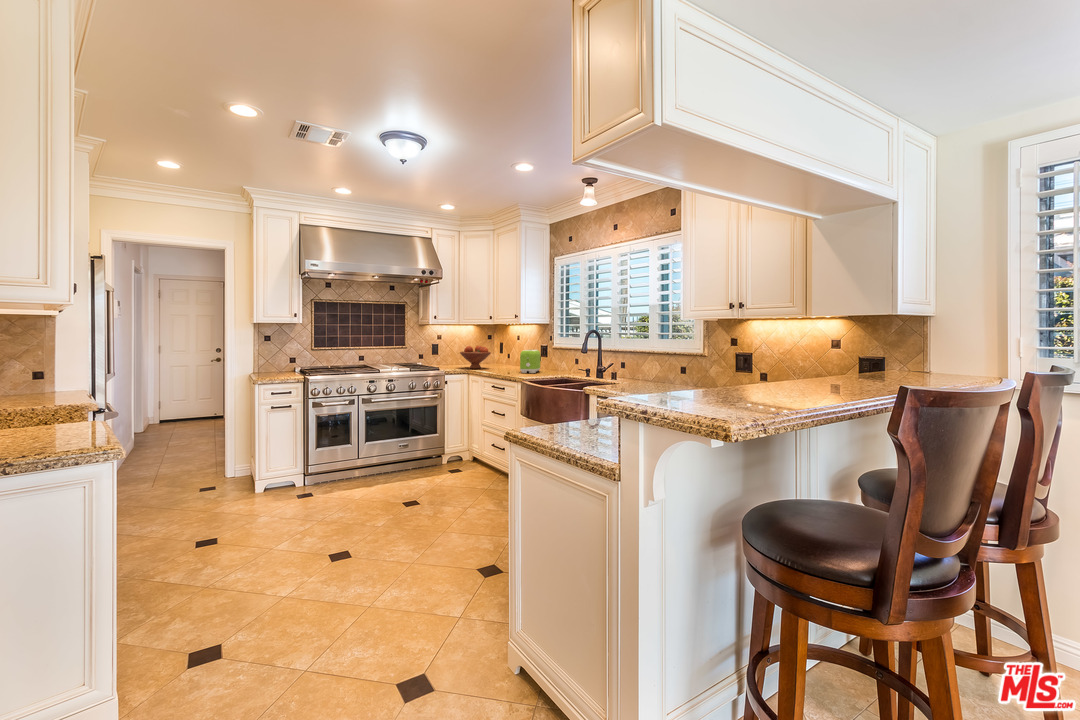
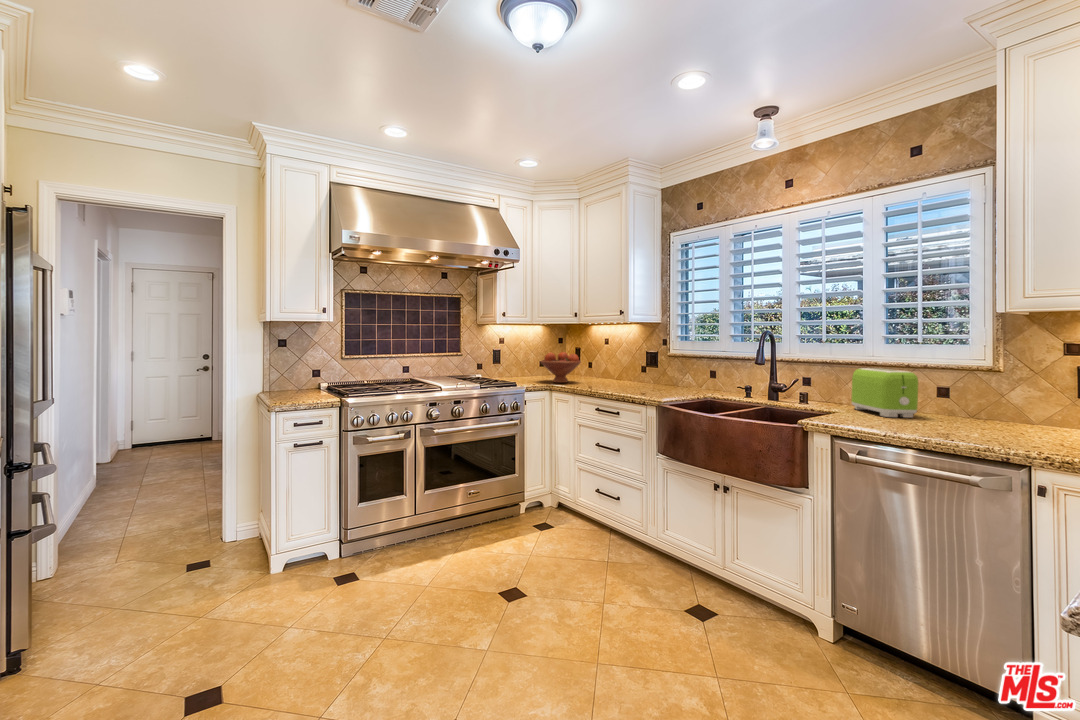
toaster: present [520,350,541,373] -> present [851,368,918,418]

